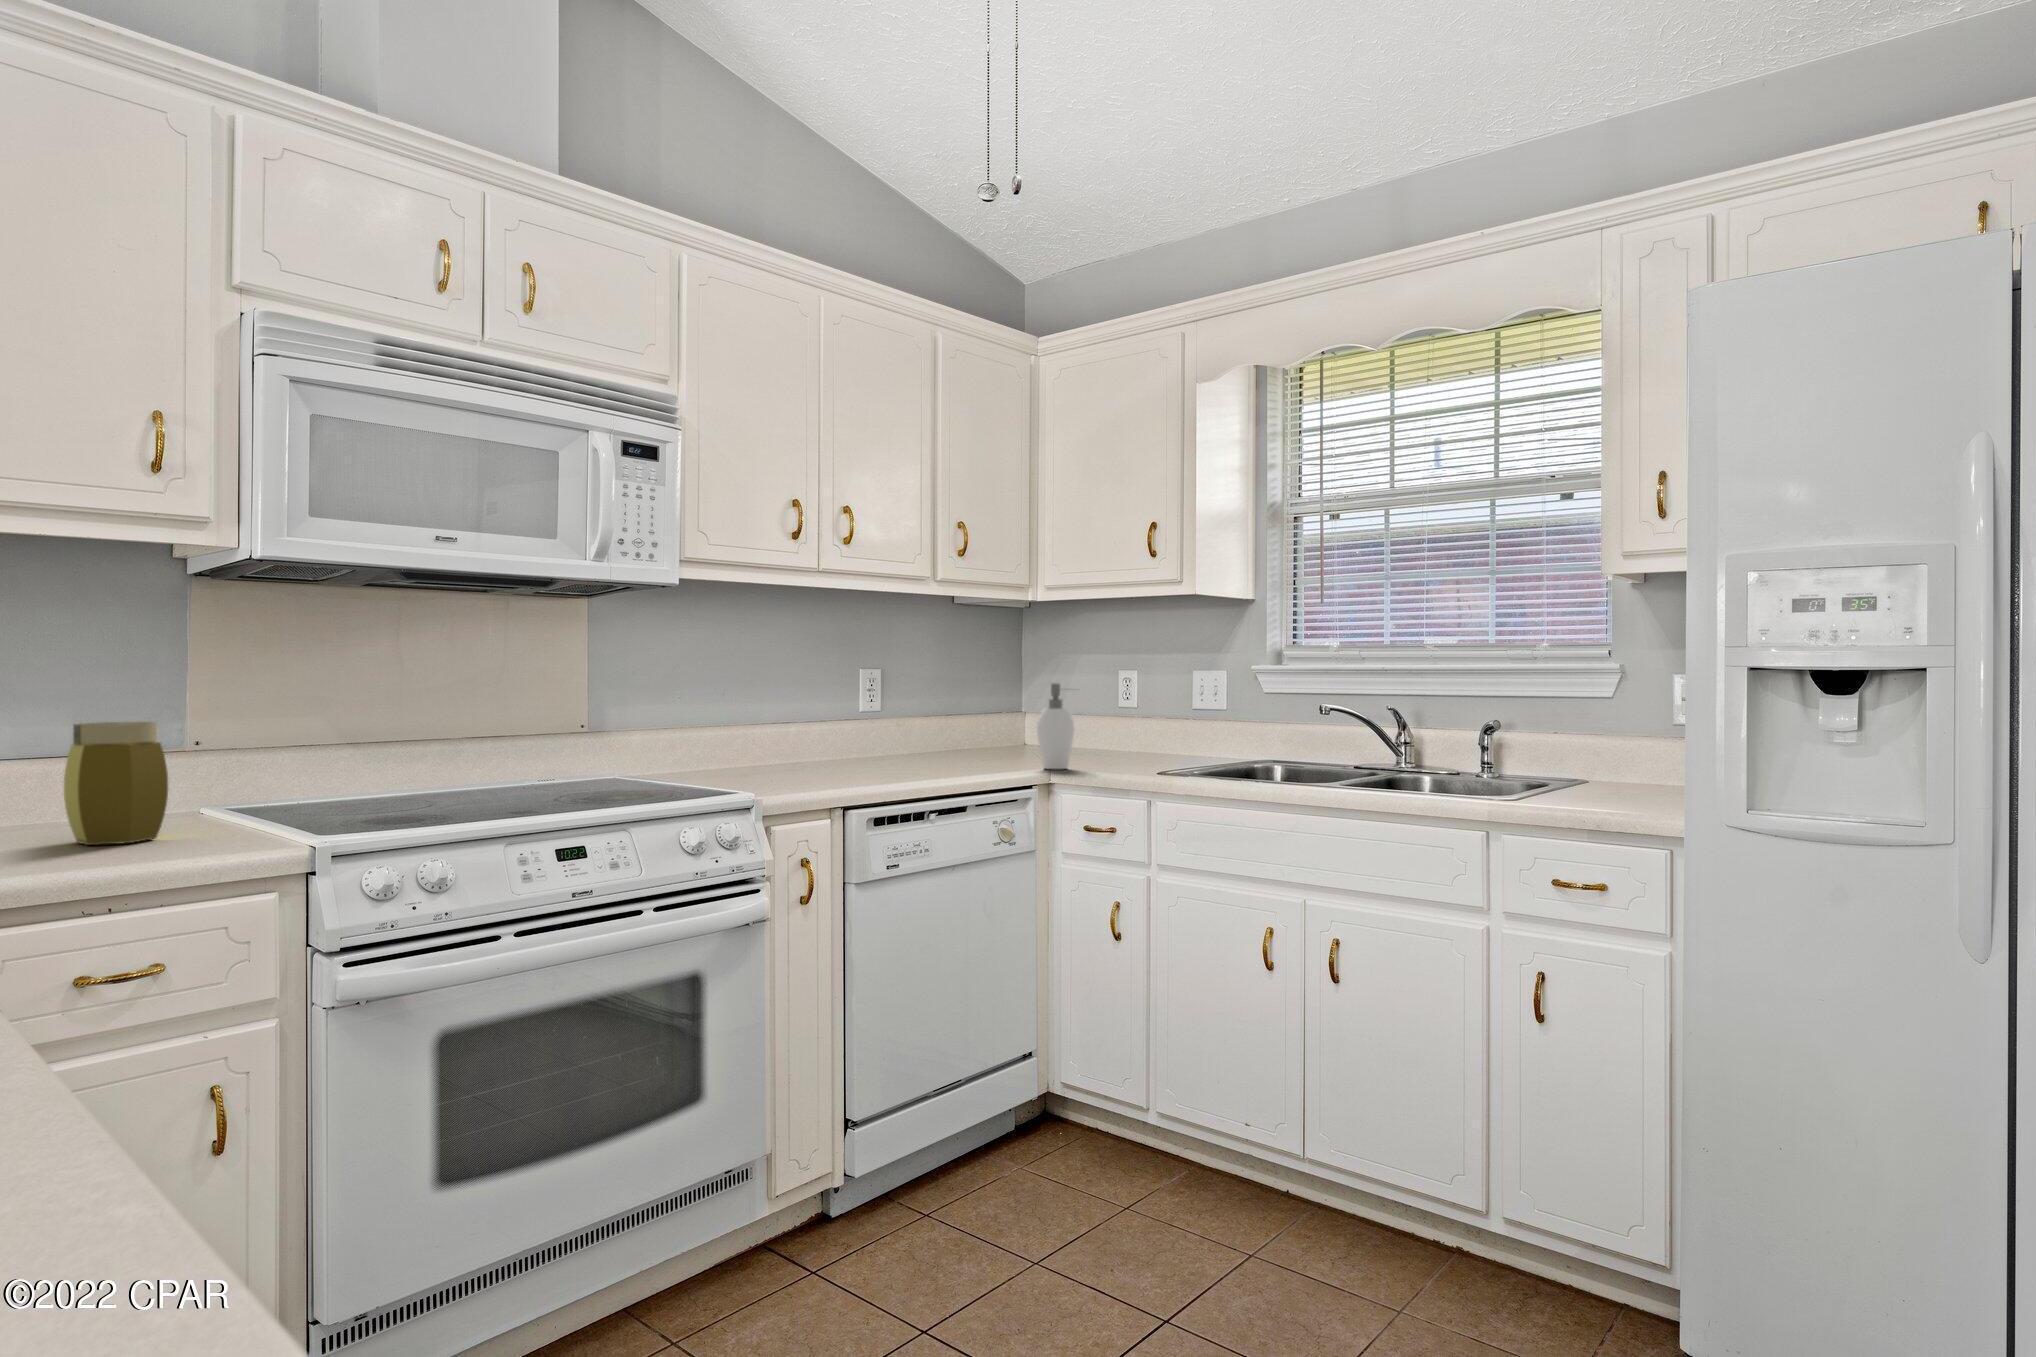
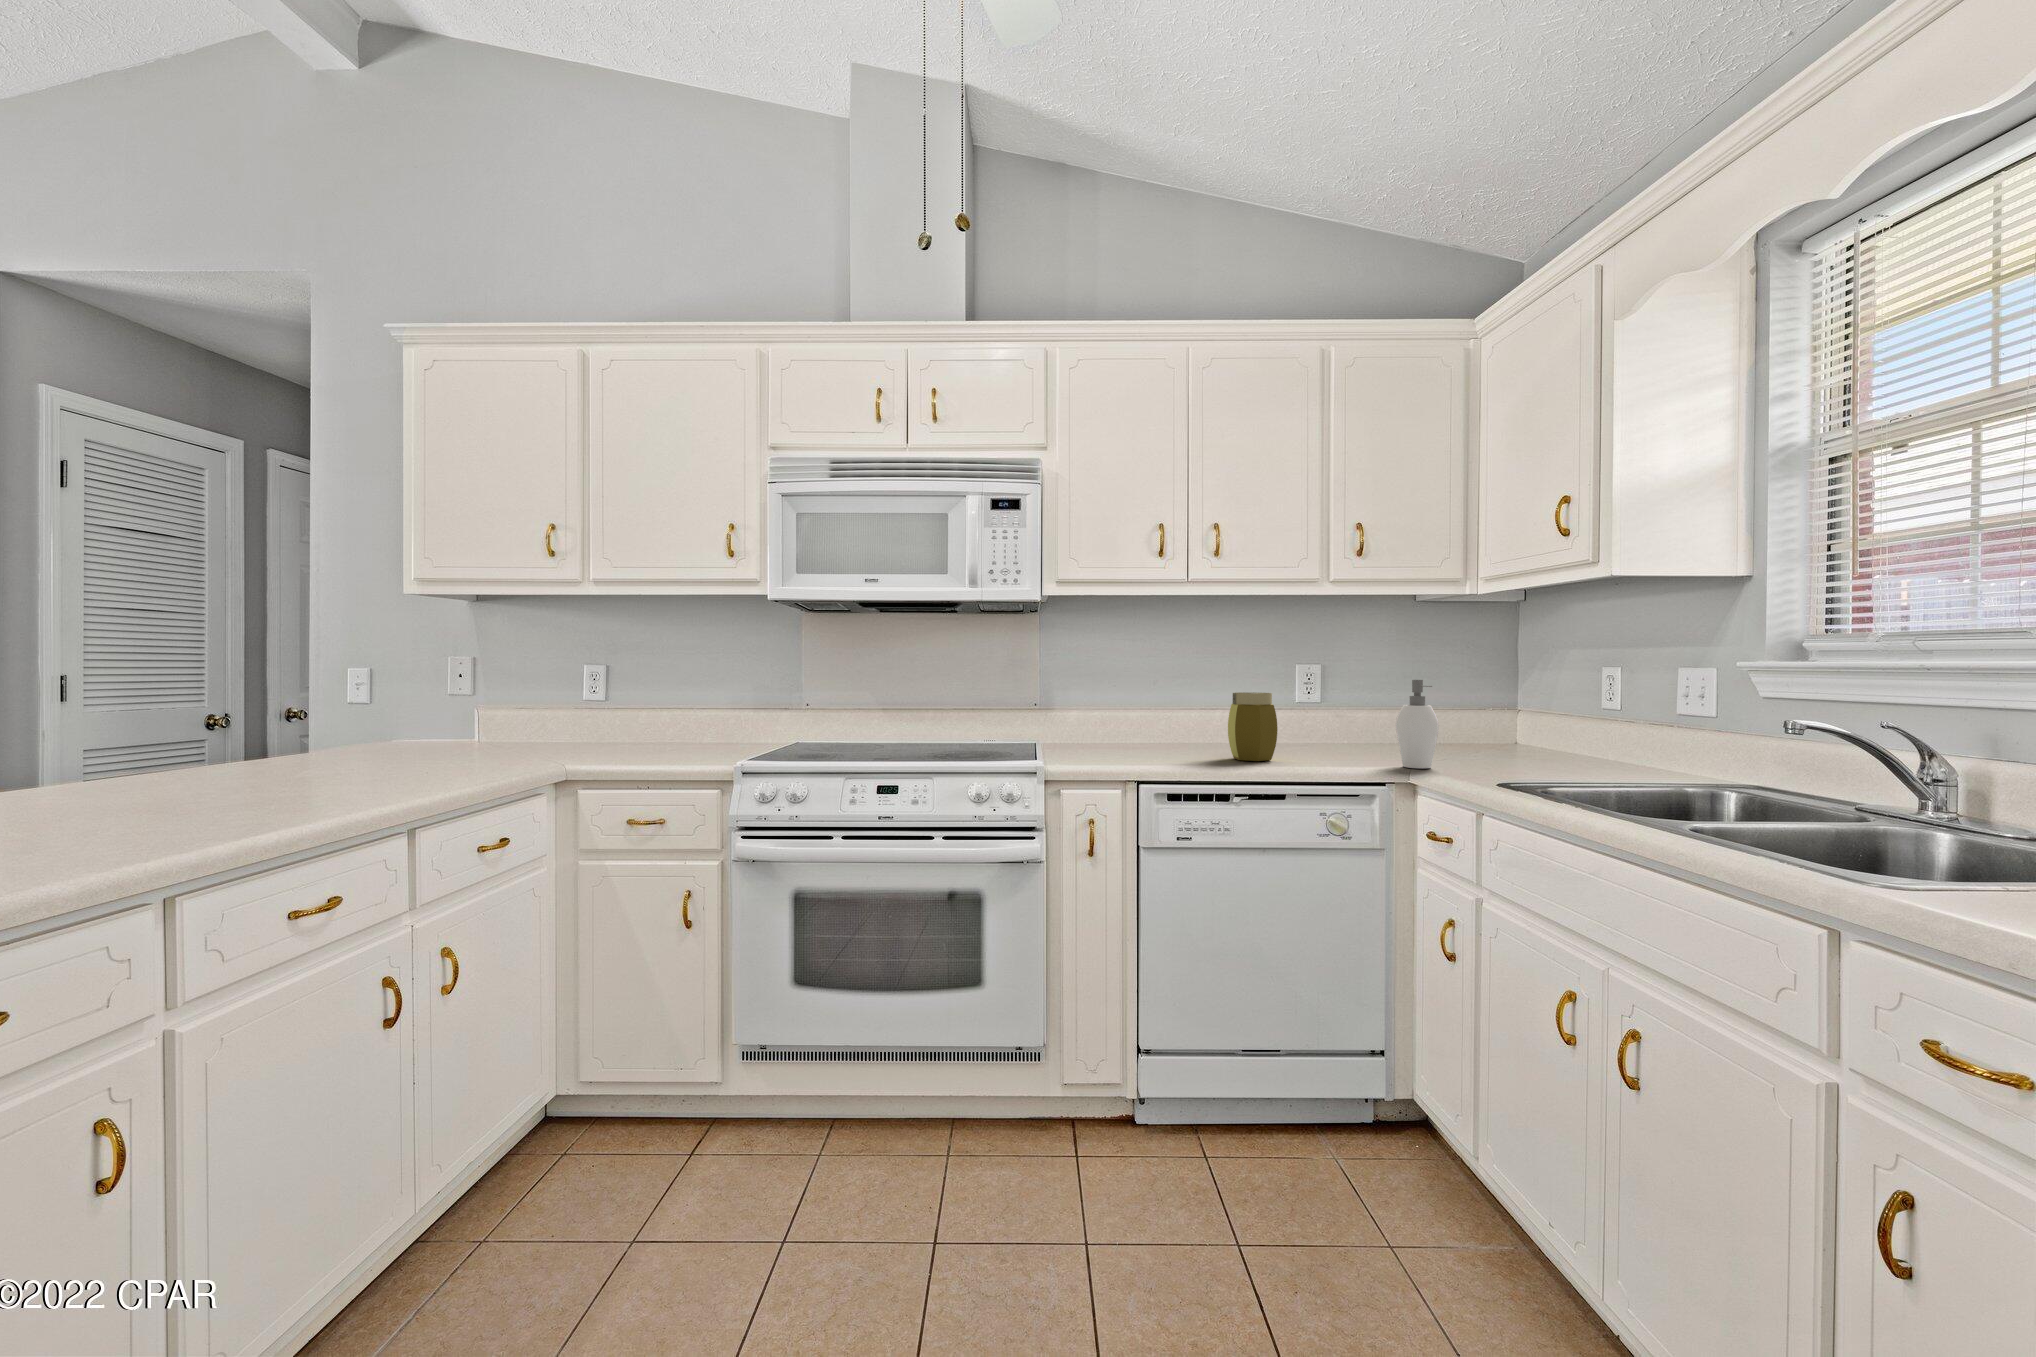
jar: present [64,722,168,845] -> present [1228,692,1277,761]

